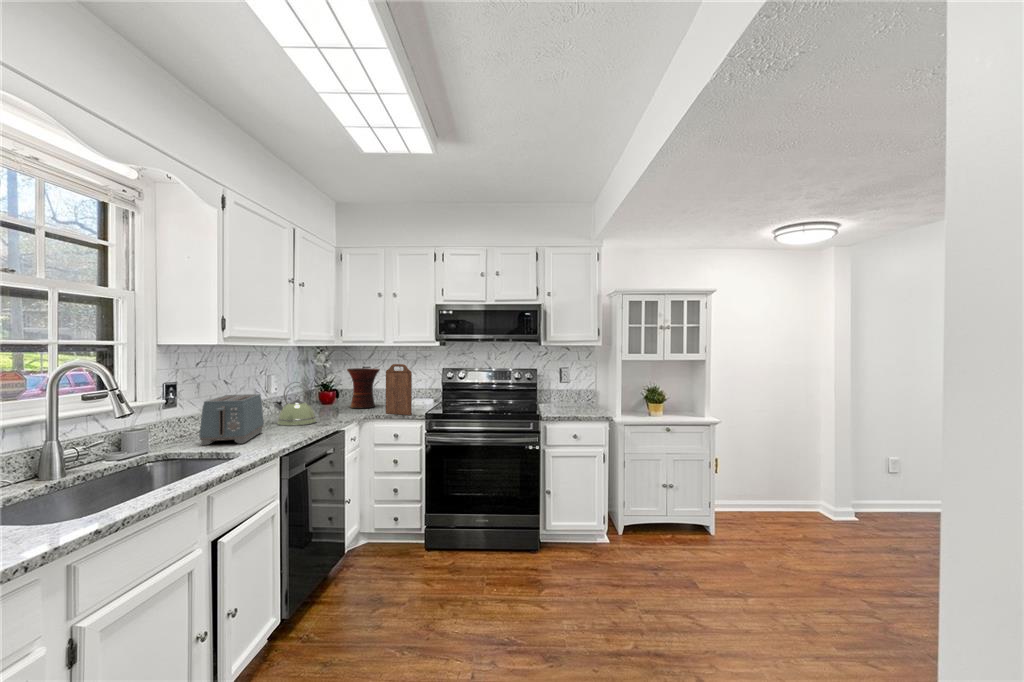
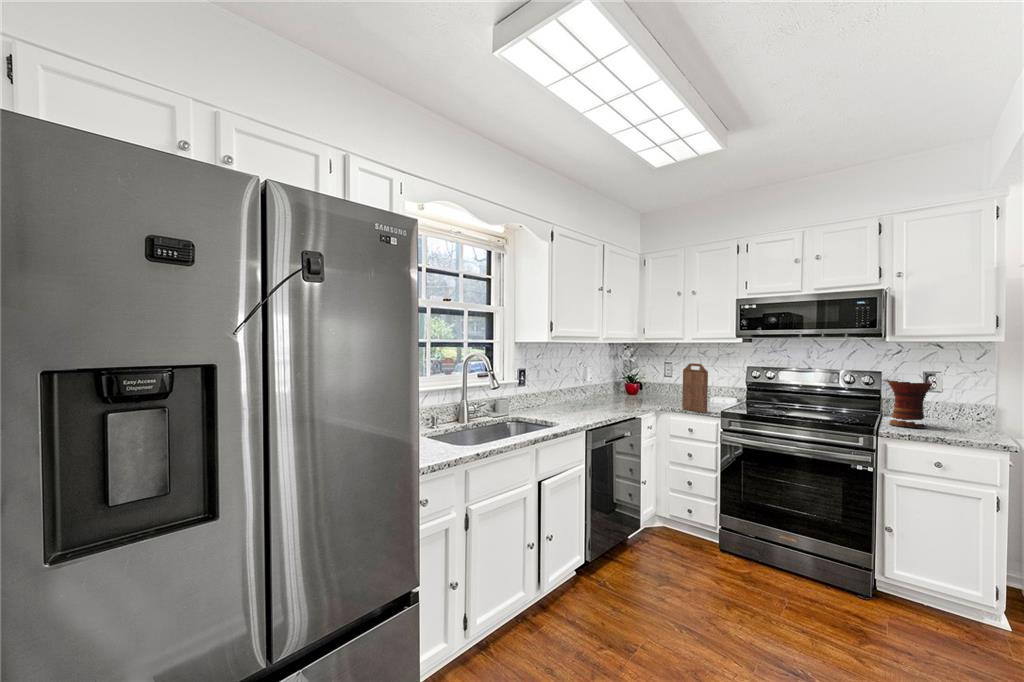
vase: present [347,368,380,409] -> present [887,380,932,429]
kettle: present [273,382,317,426] -> none [587,374,620,410]
toaster: present [199,394,264,445] -> none [537,380,579,418]

